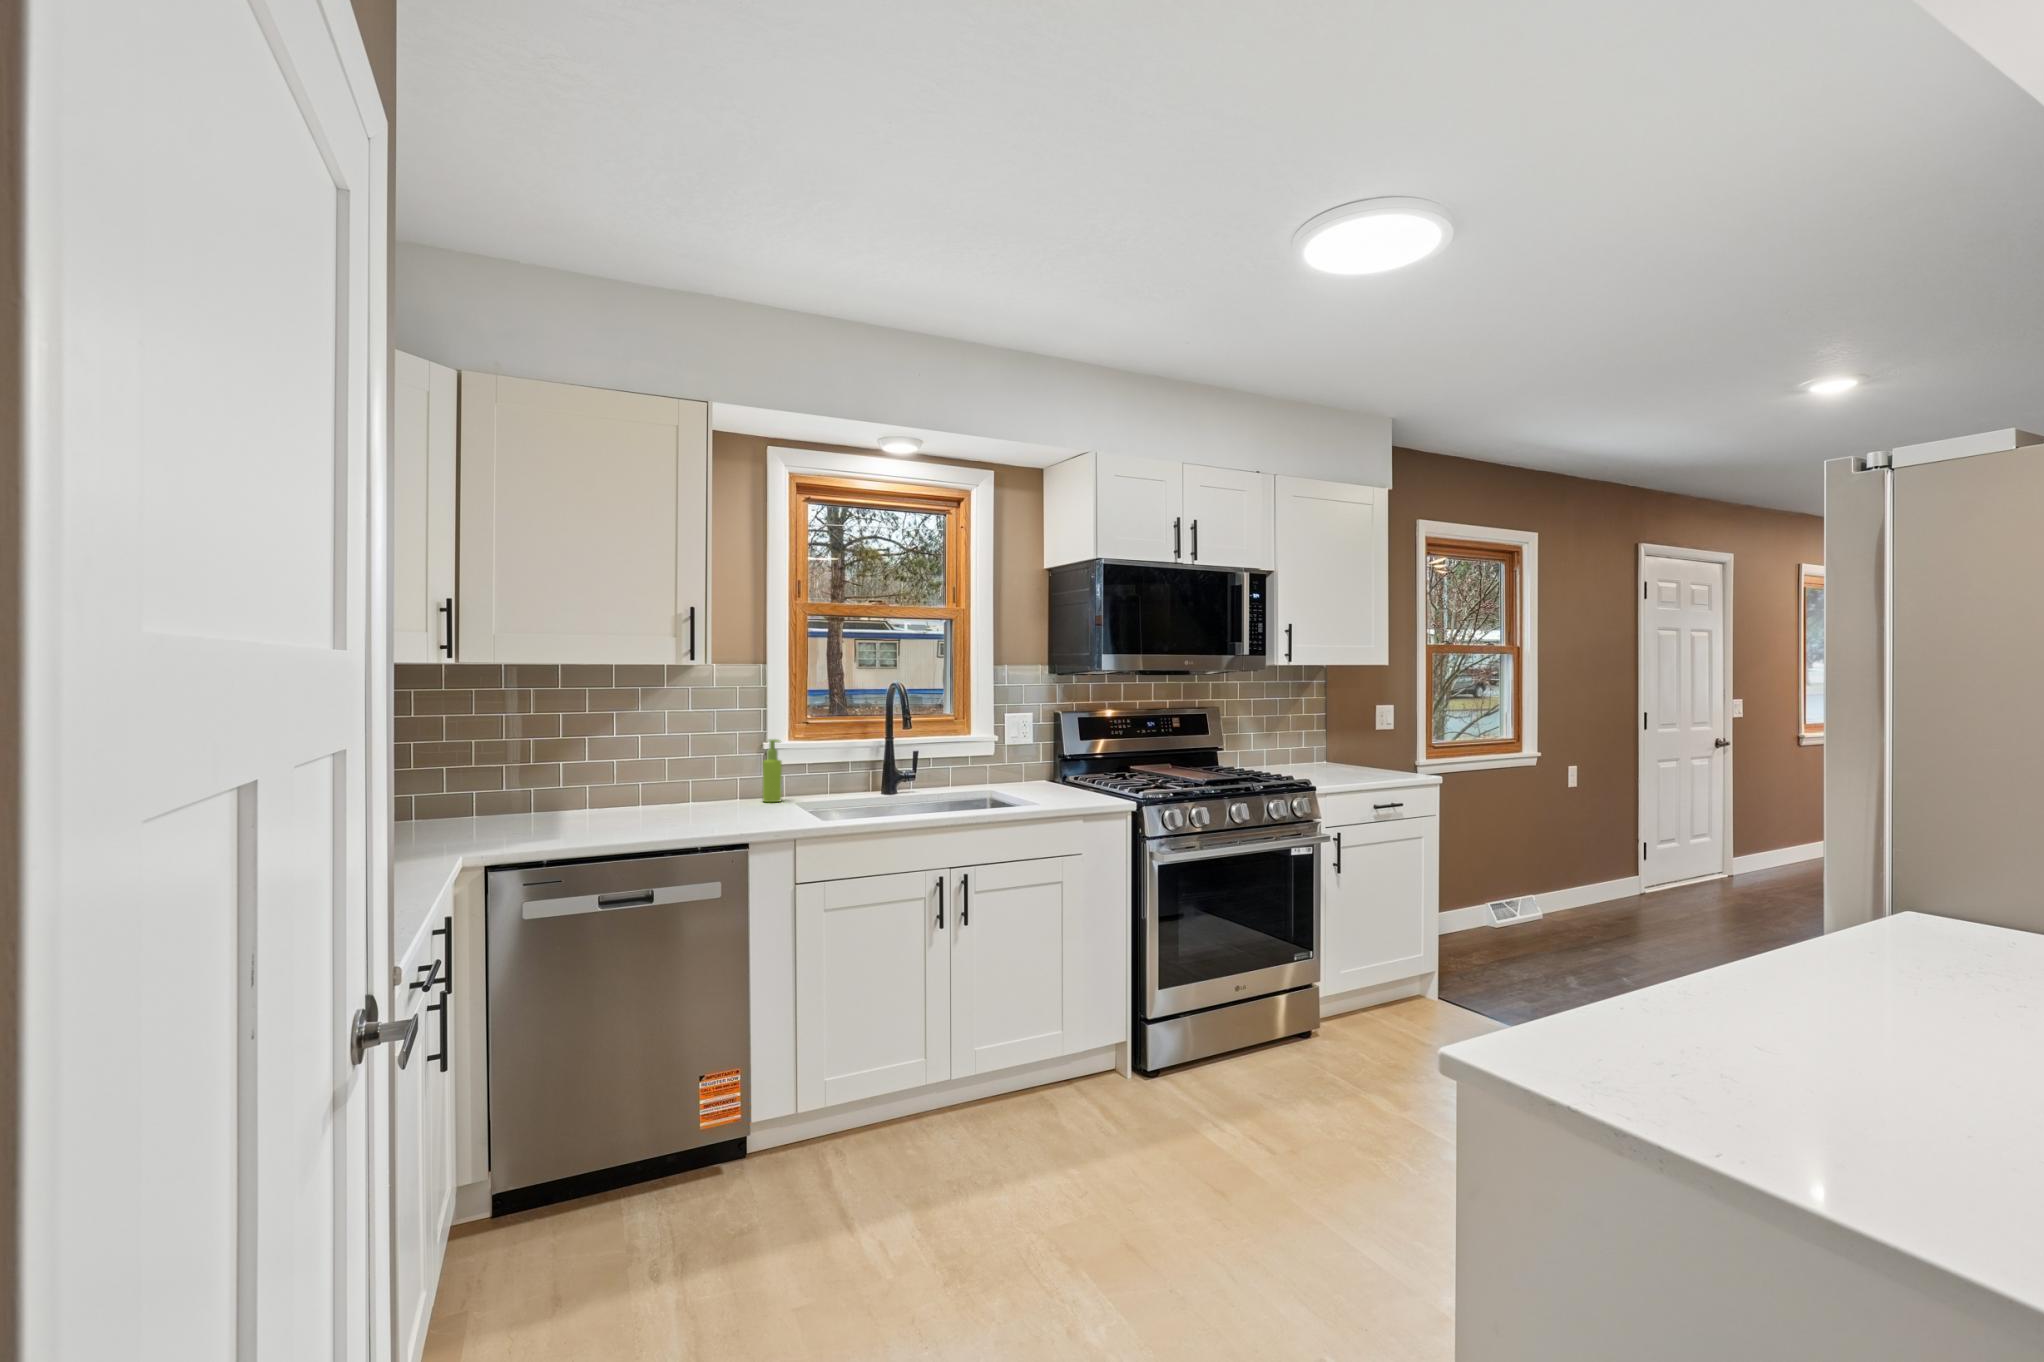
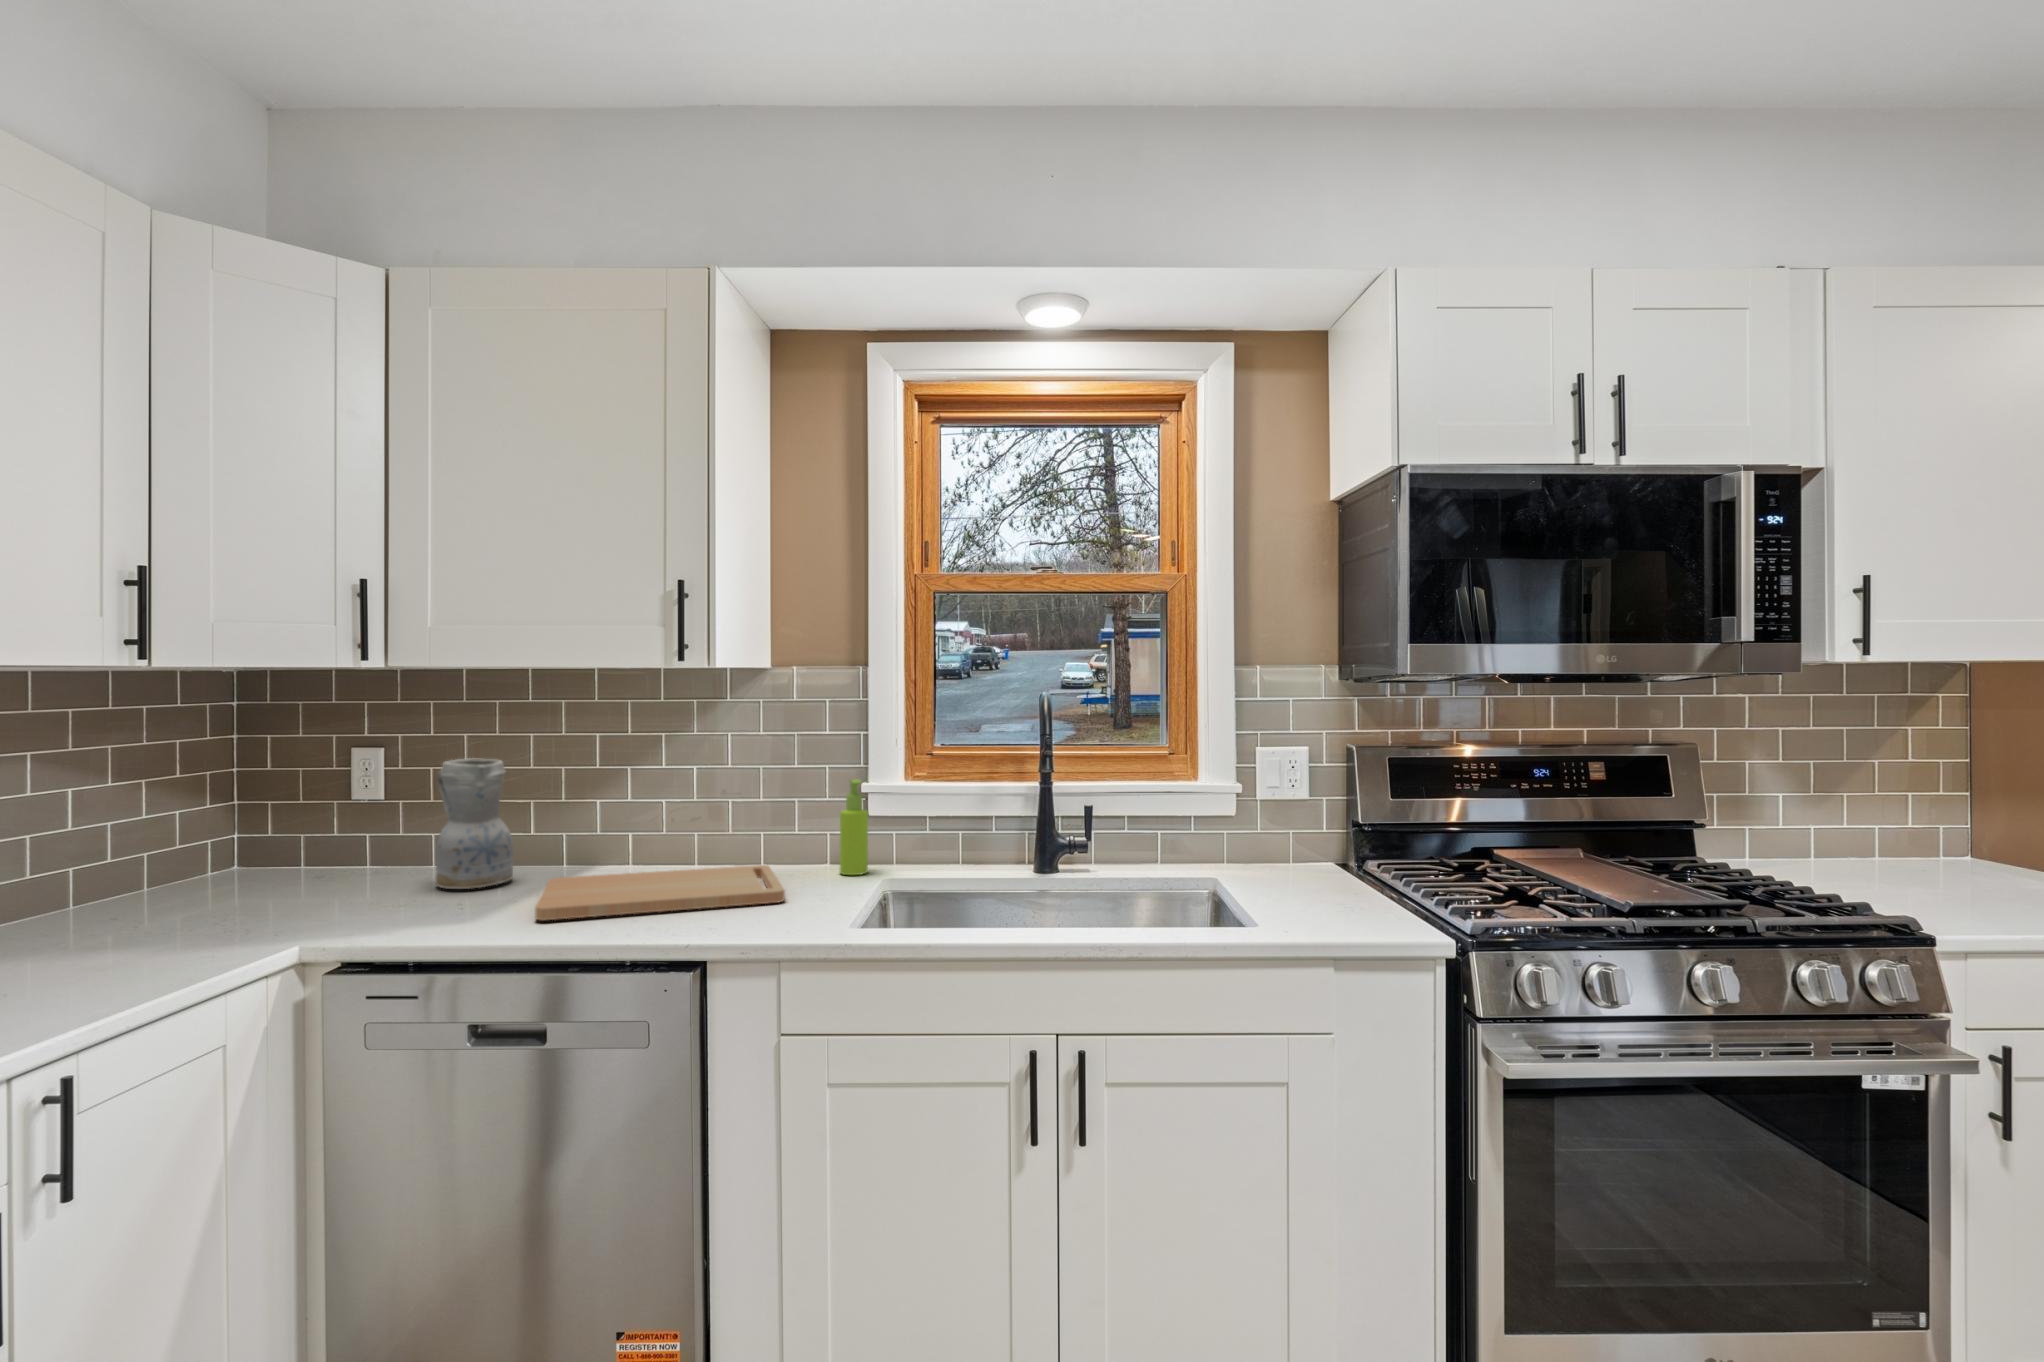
ceramic pitcher: none [471,732,537,826] -> present [436,758,514,889]
cutting board: none [579,800,763,832] -> present [535,865,785,920]

